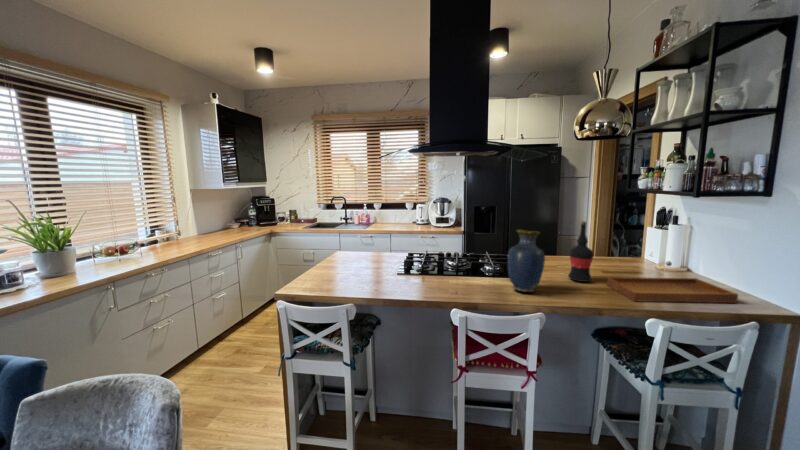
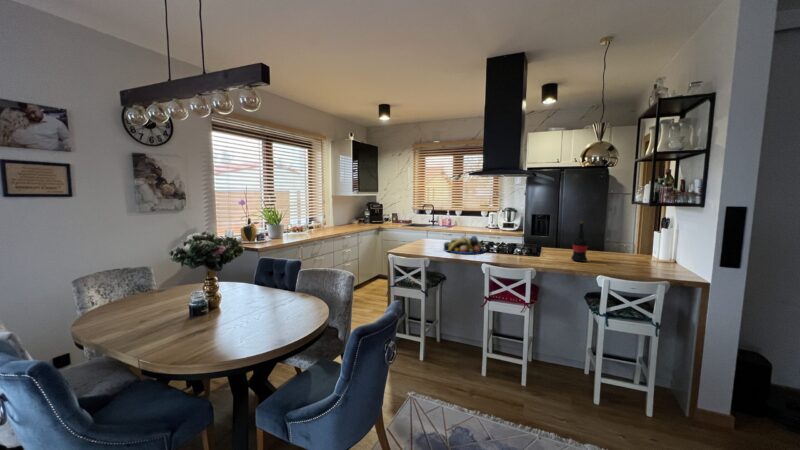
vase: present [508,230,545,292] -> none [524,224,547,262]
fruit bowl: none [373,249,440,284] -> present [444,236,485,254]
tray: present [607,261,738,303] -> none [596,249,678,277]

